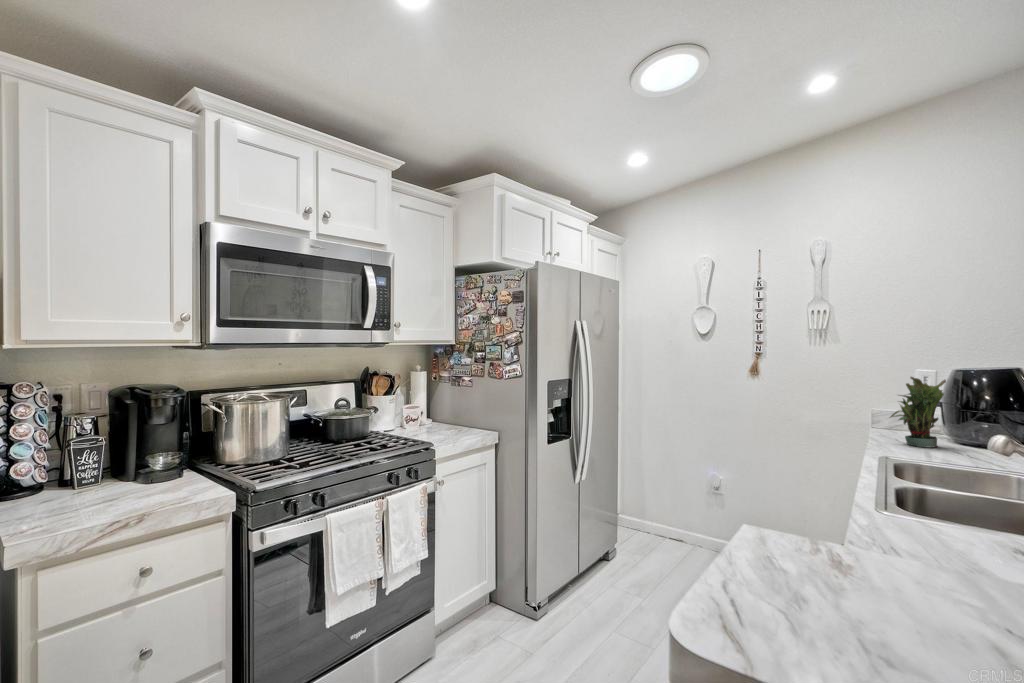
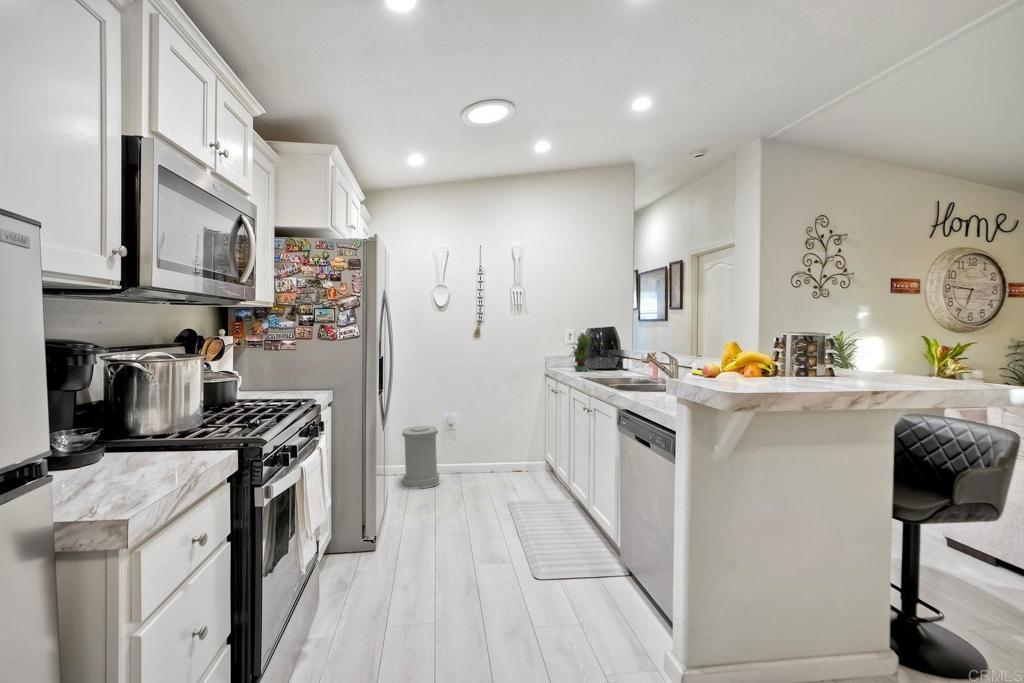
trash can: none [645,480,695,563] -> present [402,426,440,488]

